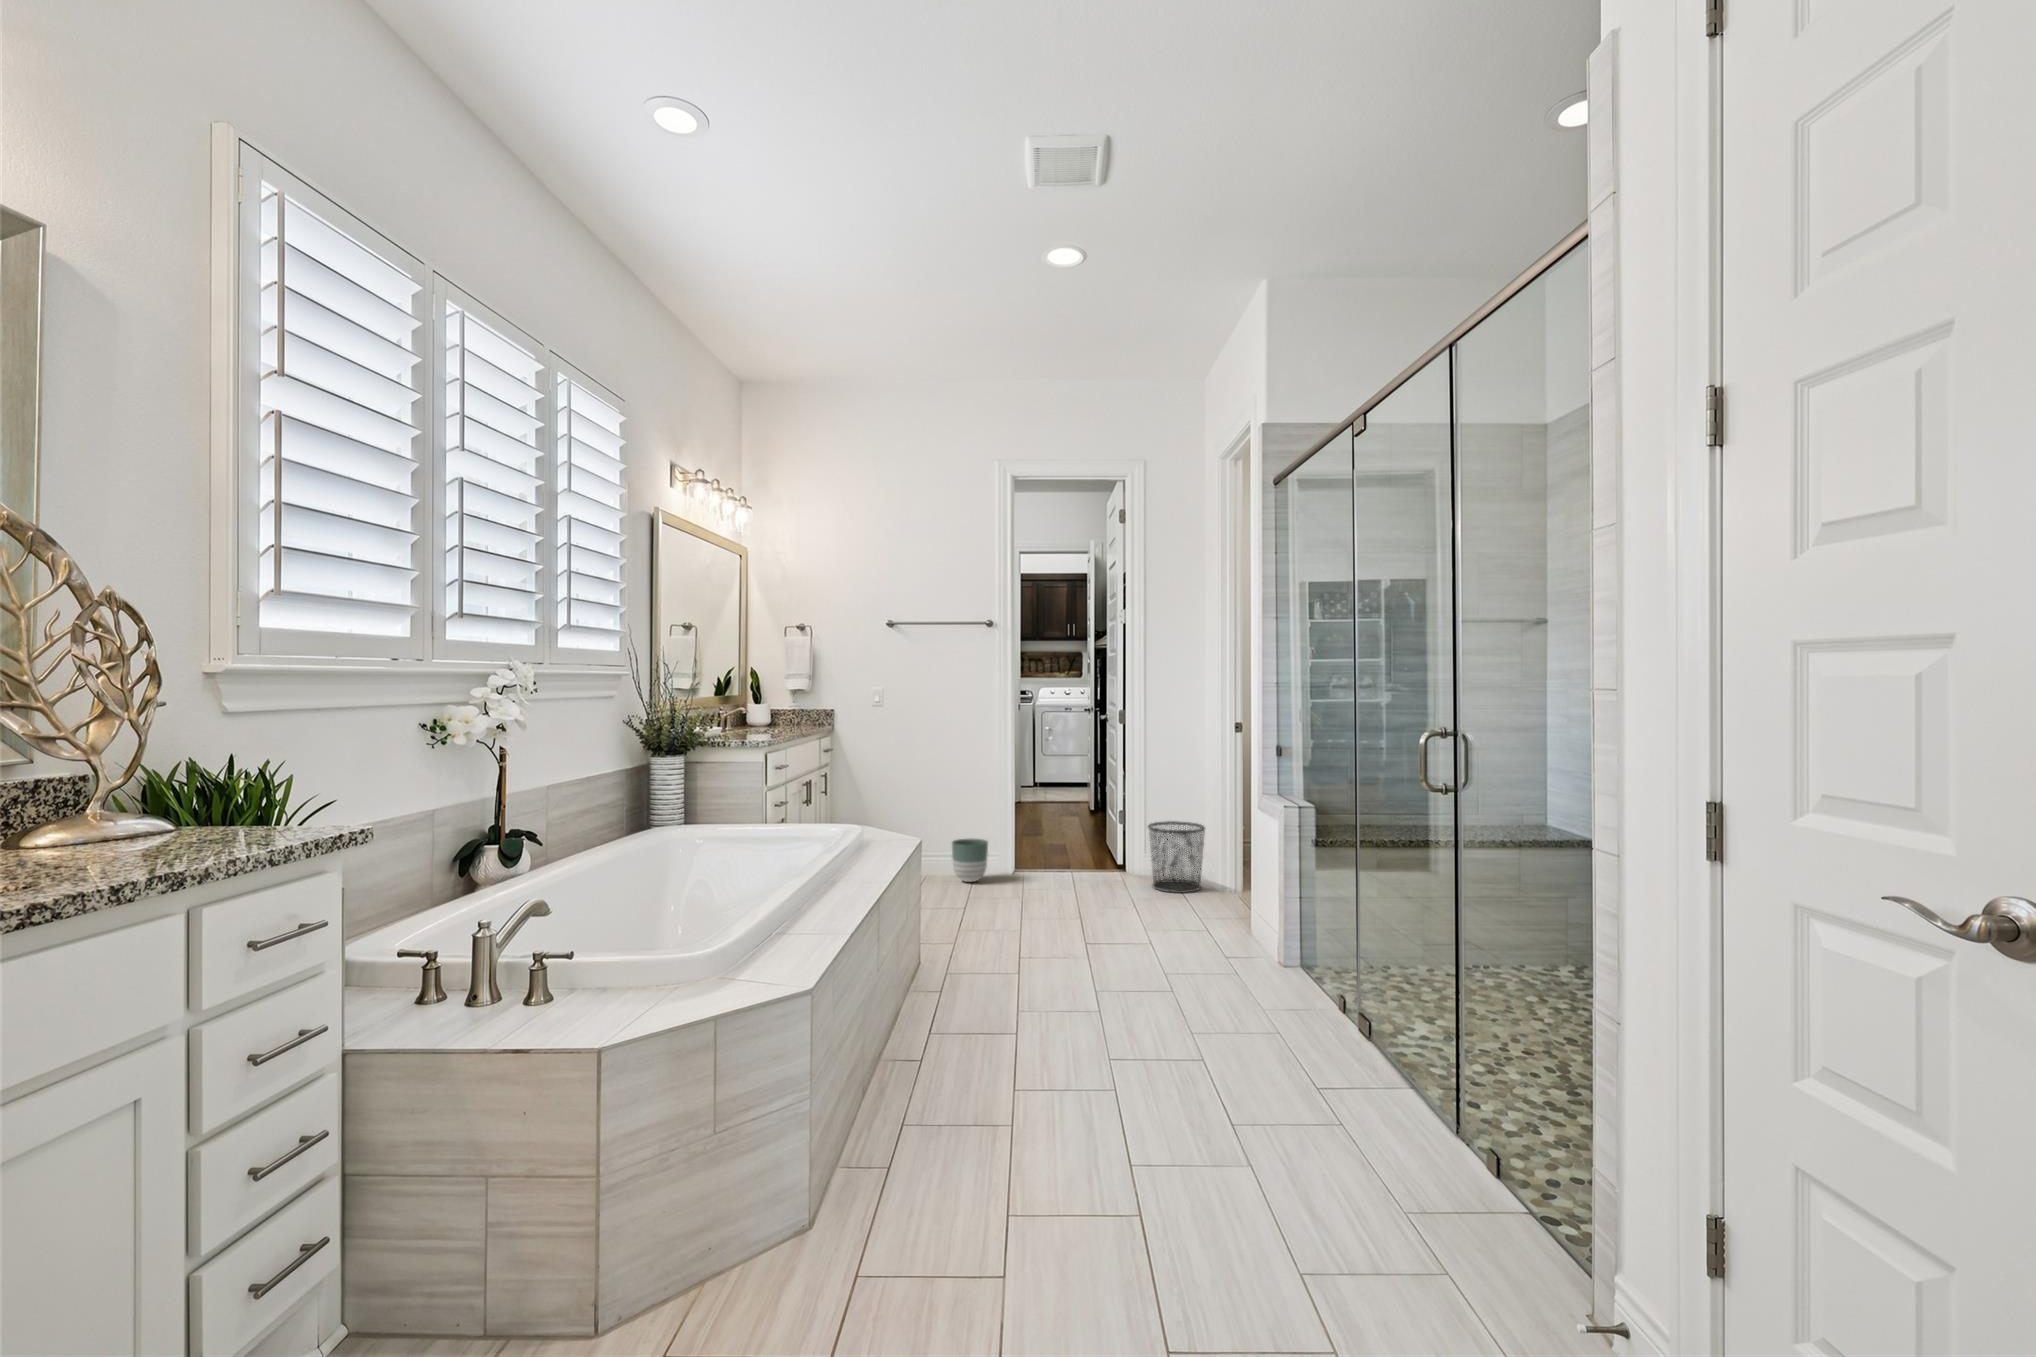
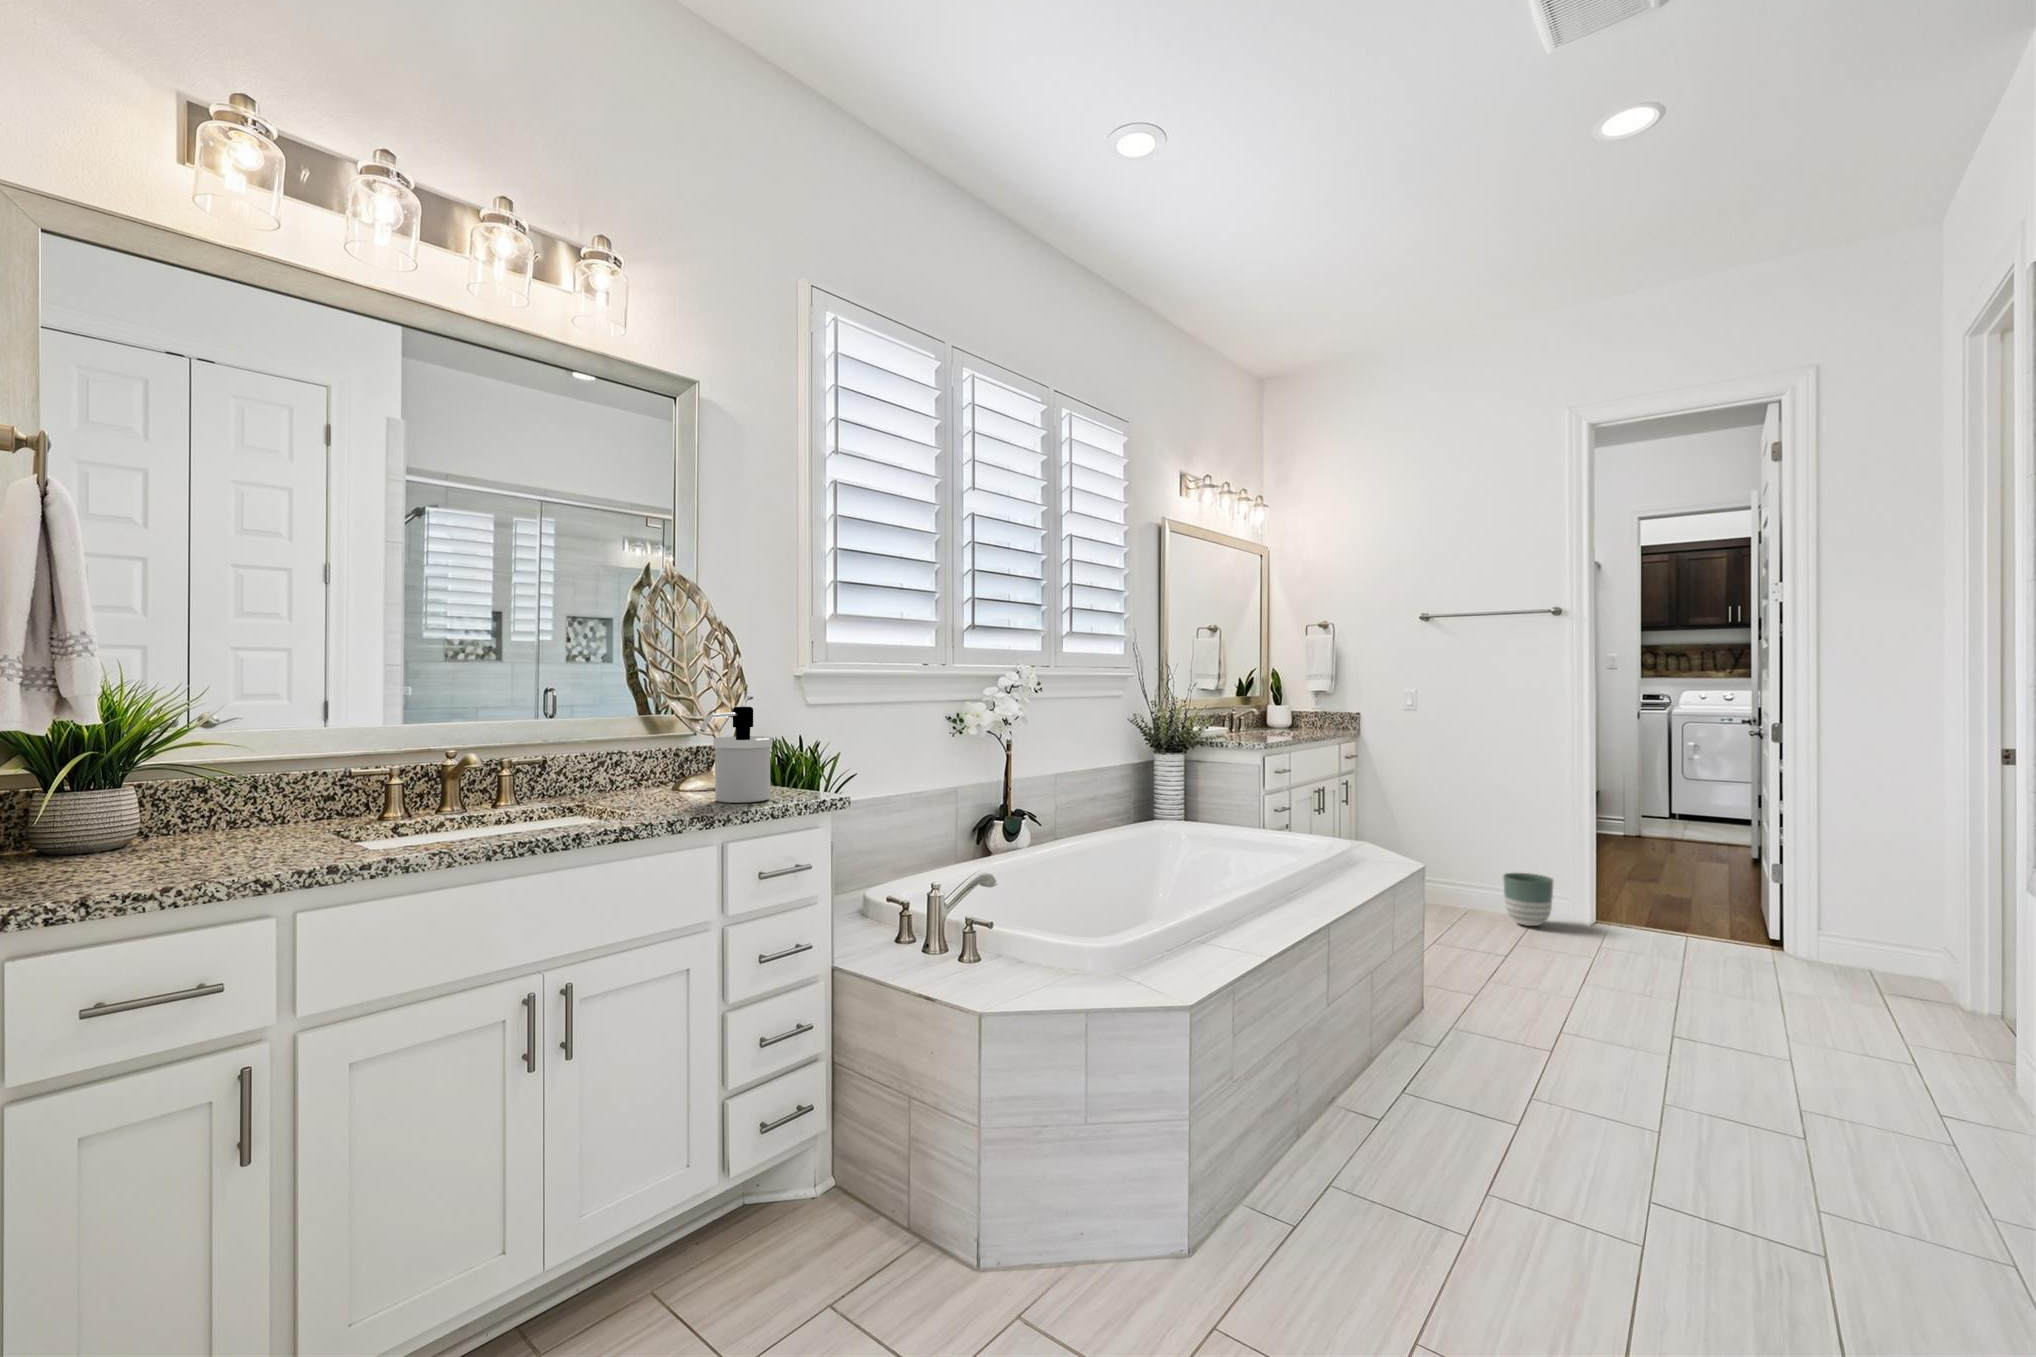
soap dispenser: none [128,711,246,850] -> present [700,707,772,803]
waste bin: present [1148,821,1205,893] -> none [1806,886,1918,994]

